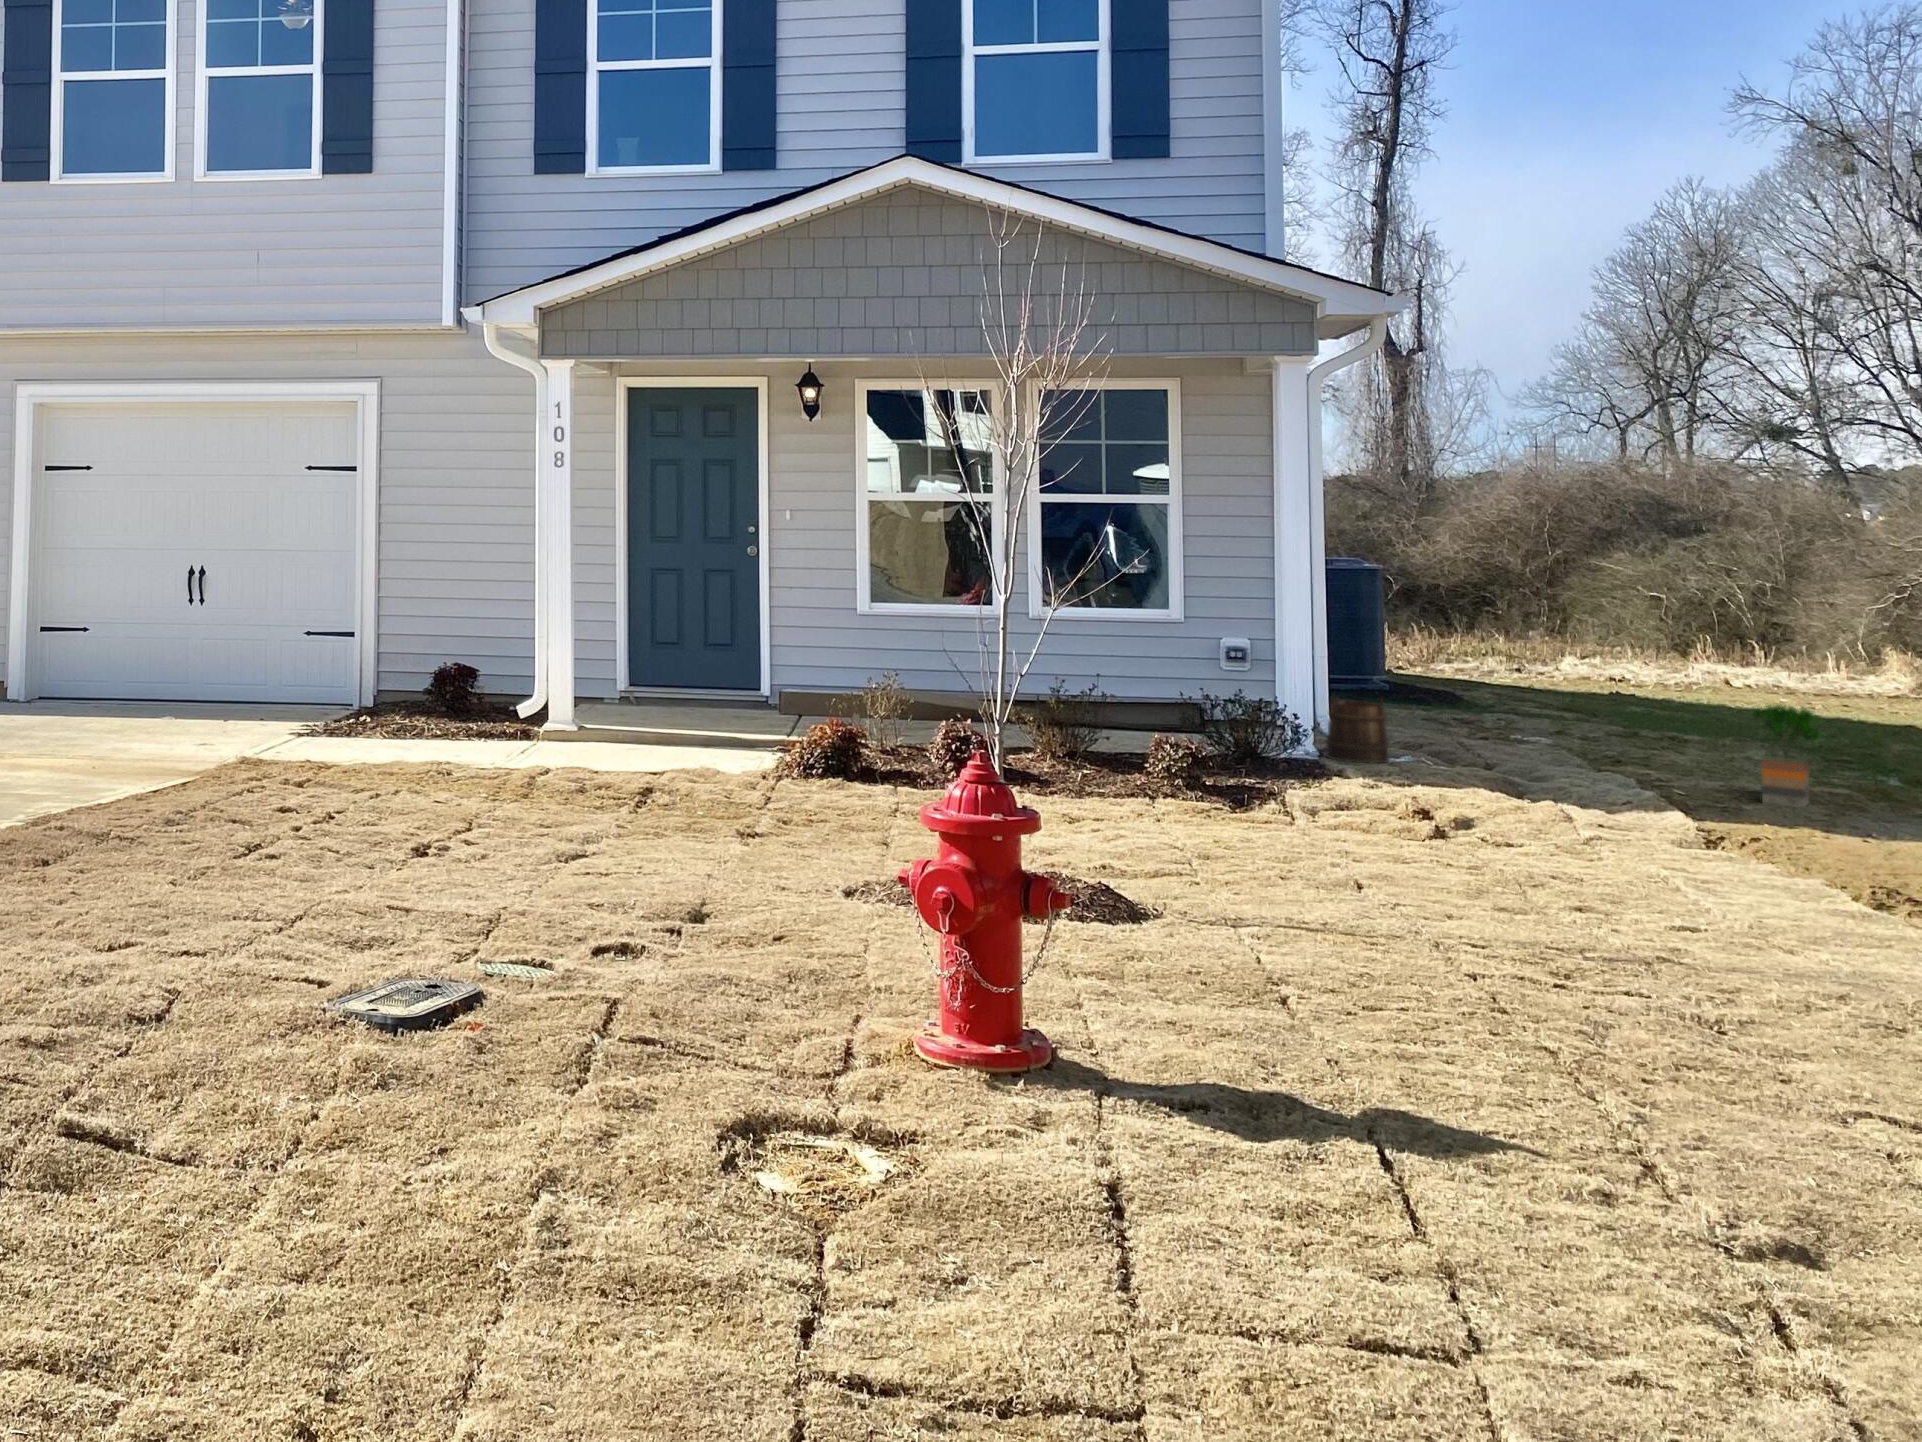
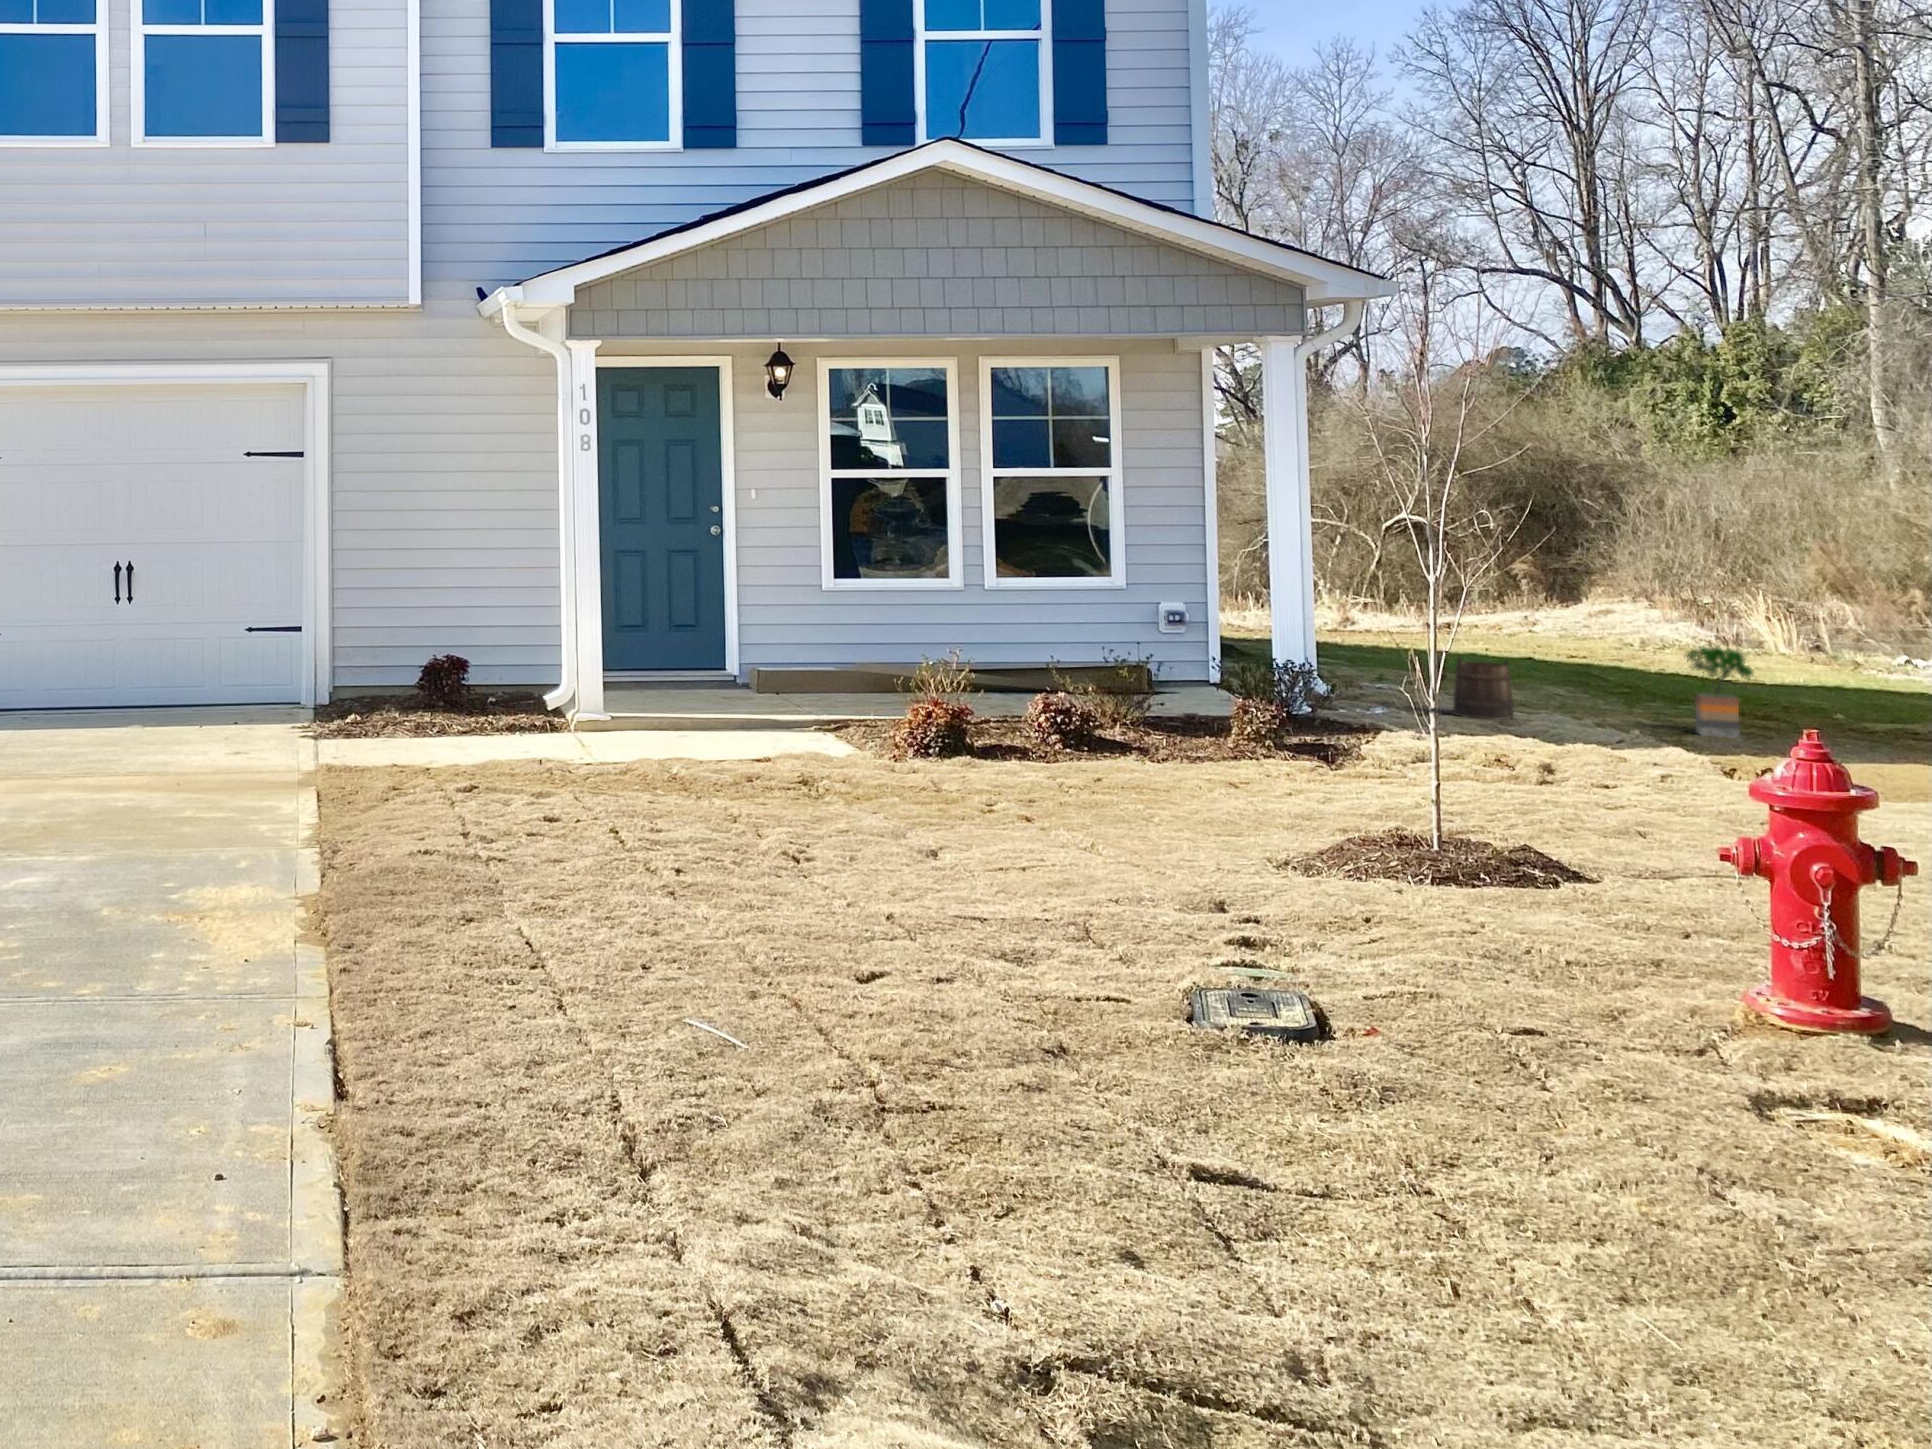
bucket: present [1326,696,1388,763] -> present [1453,658,1514,720]

